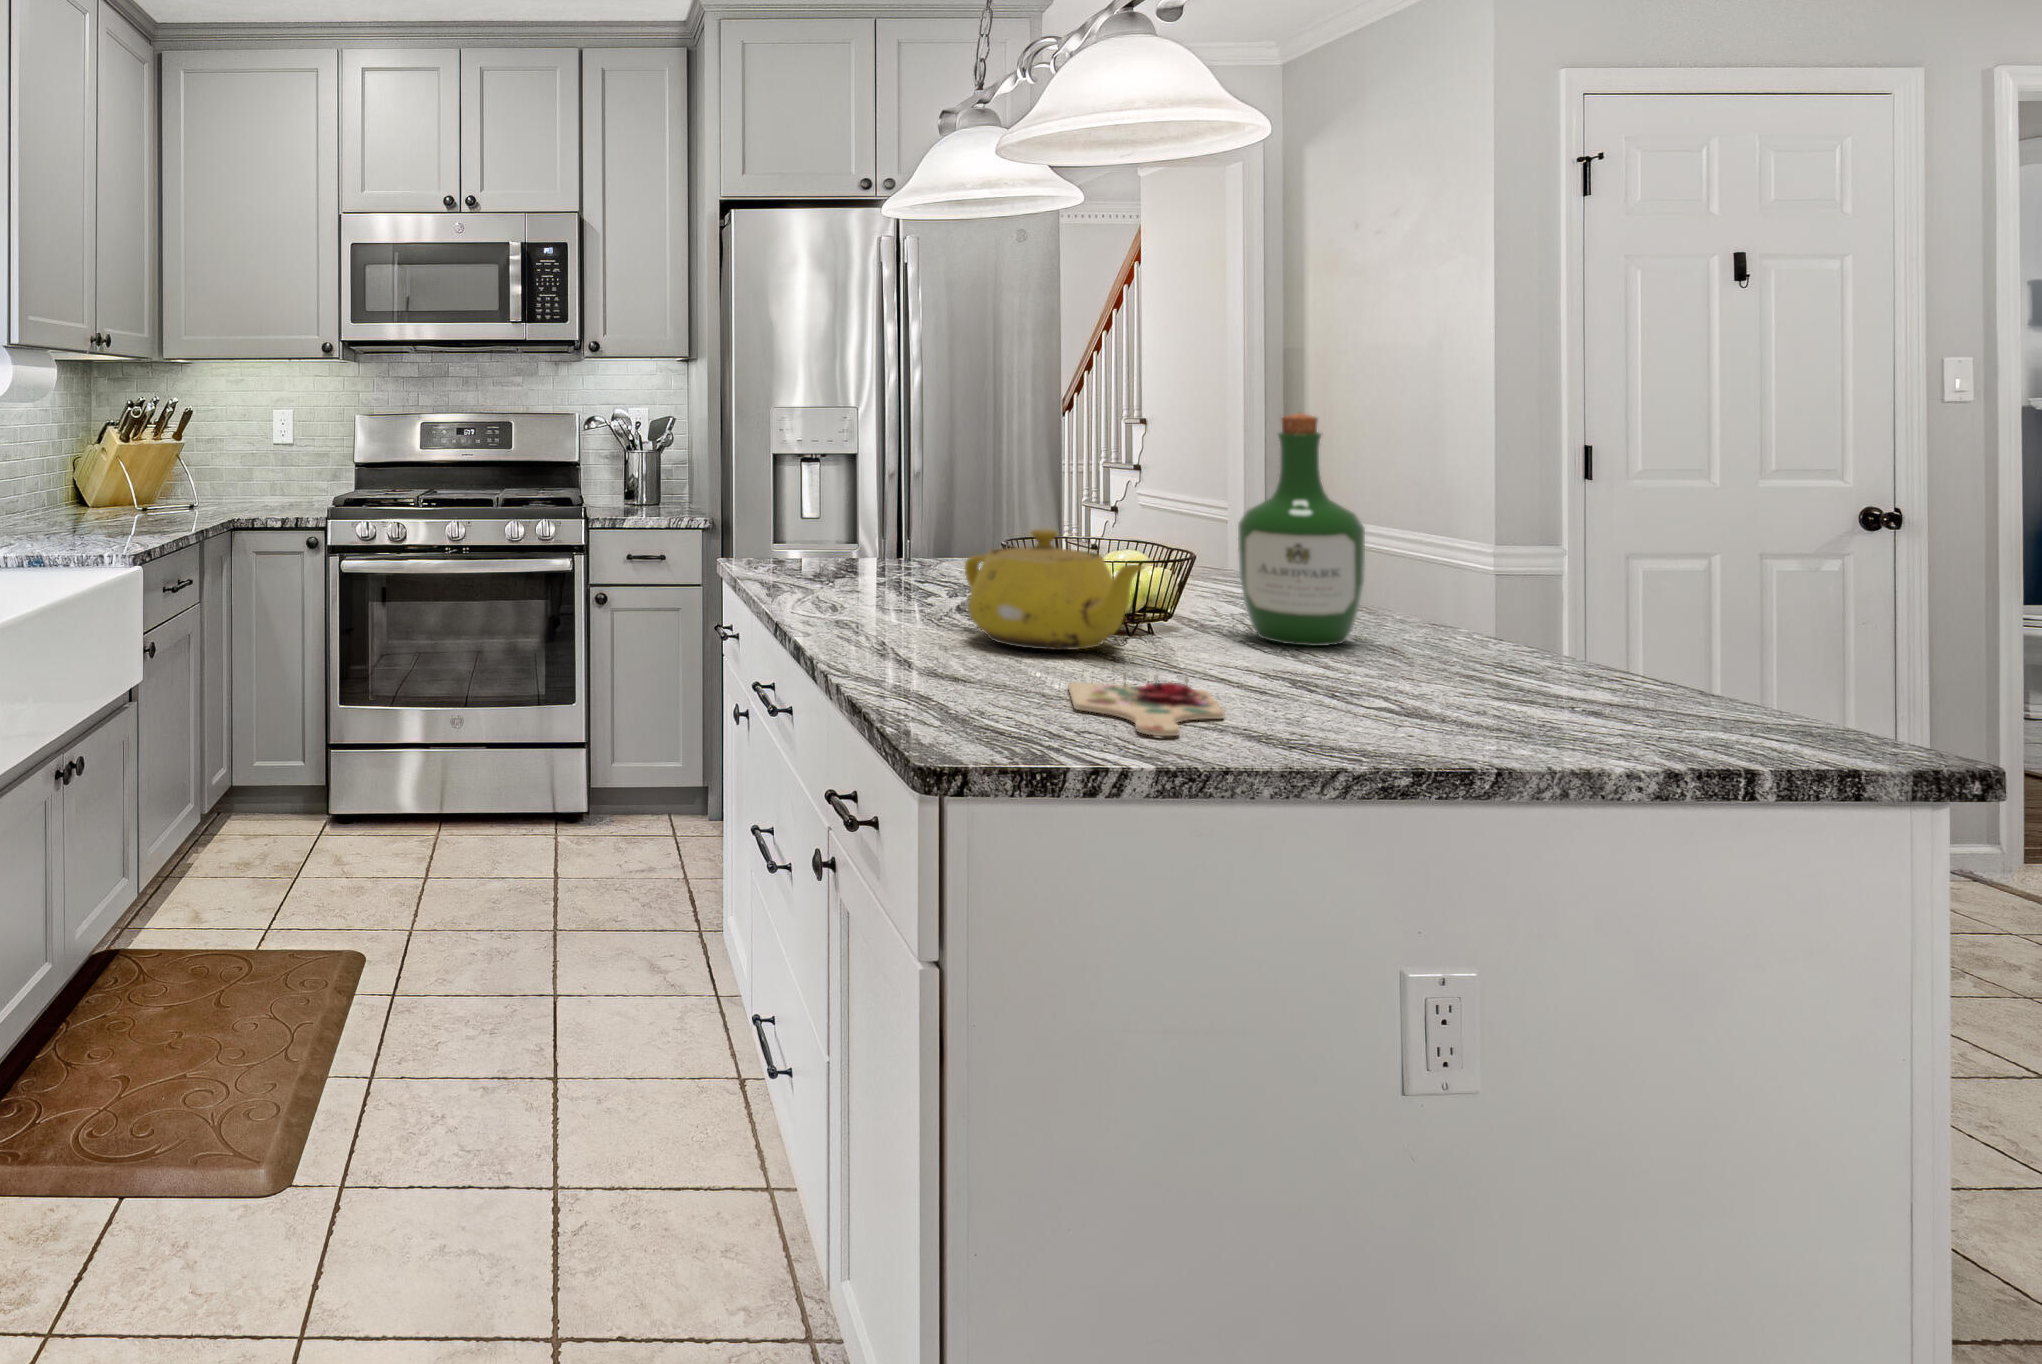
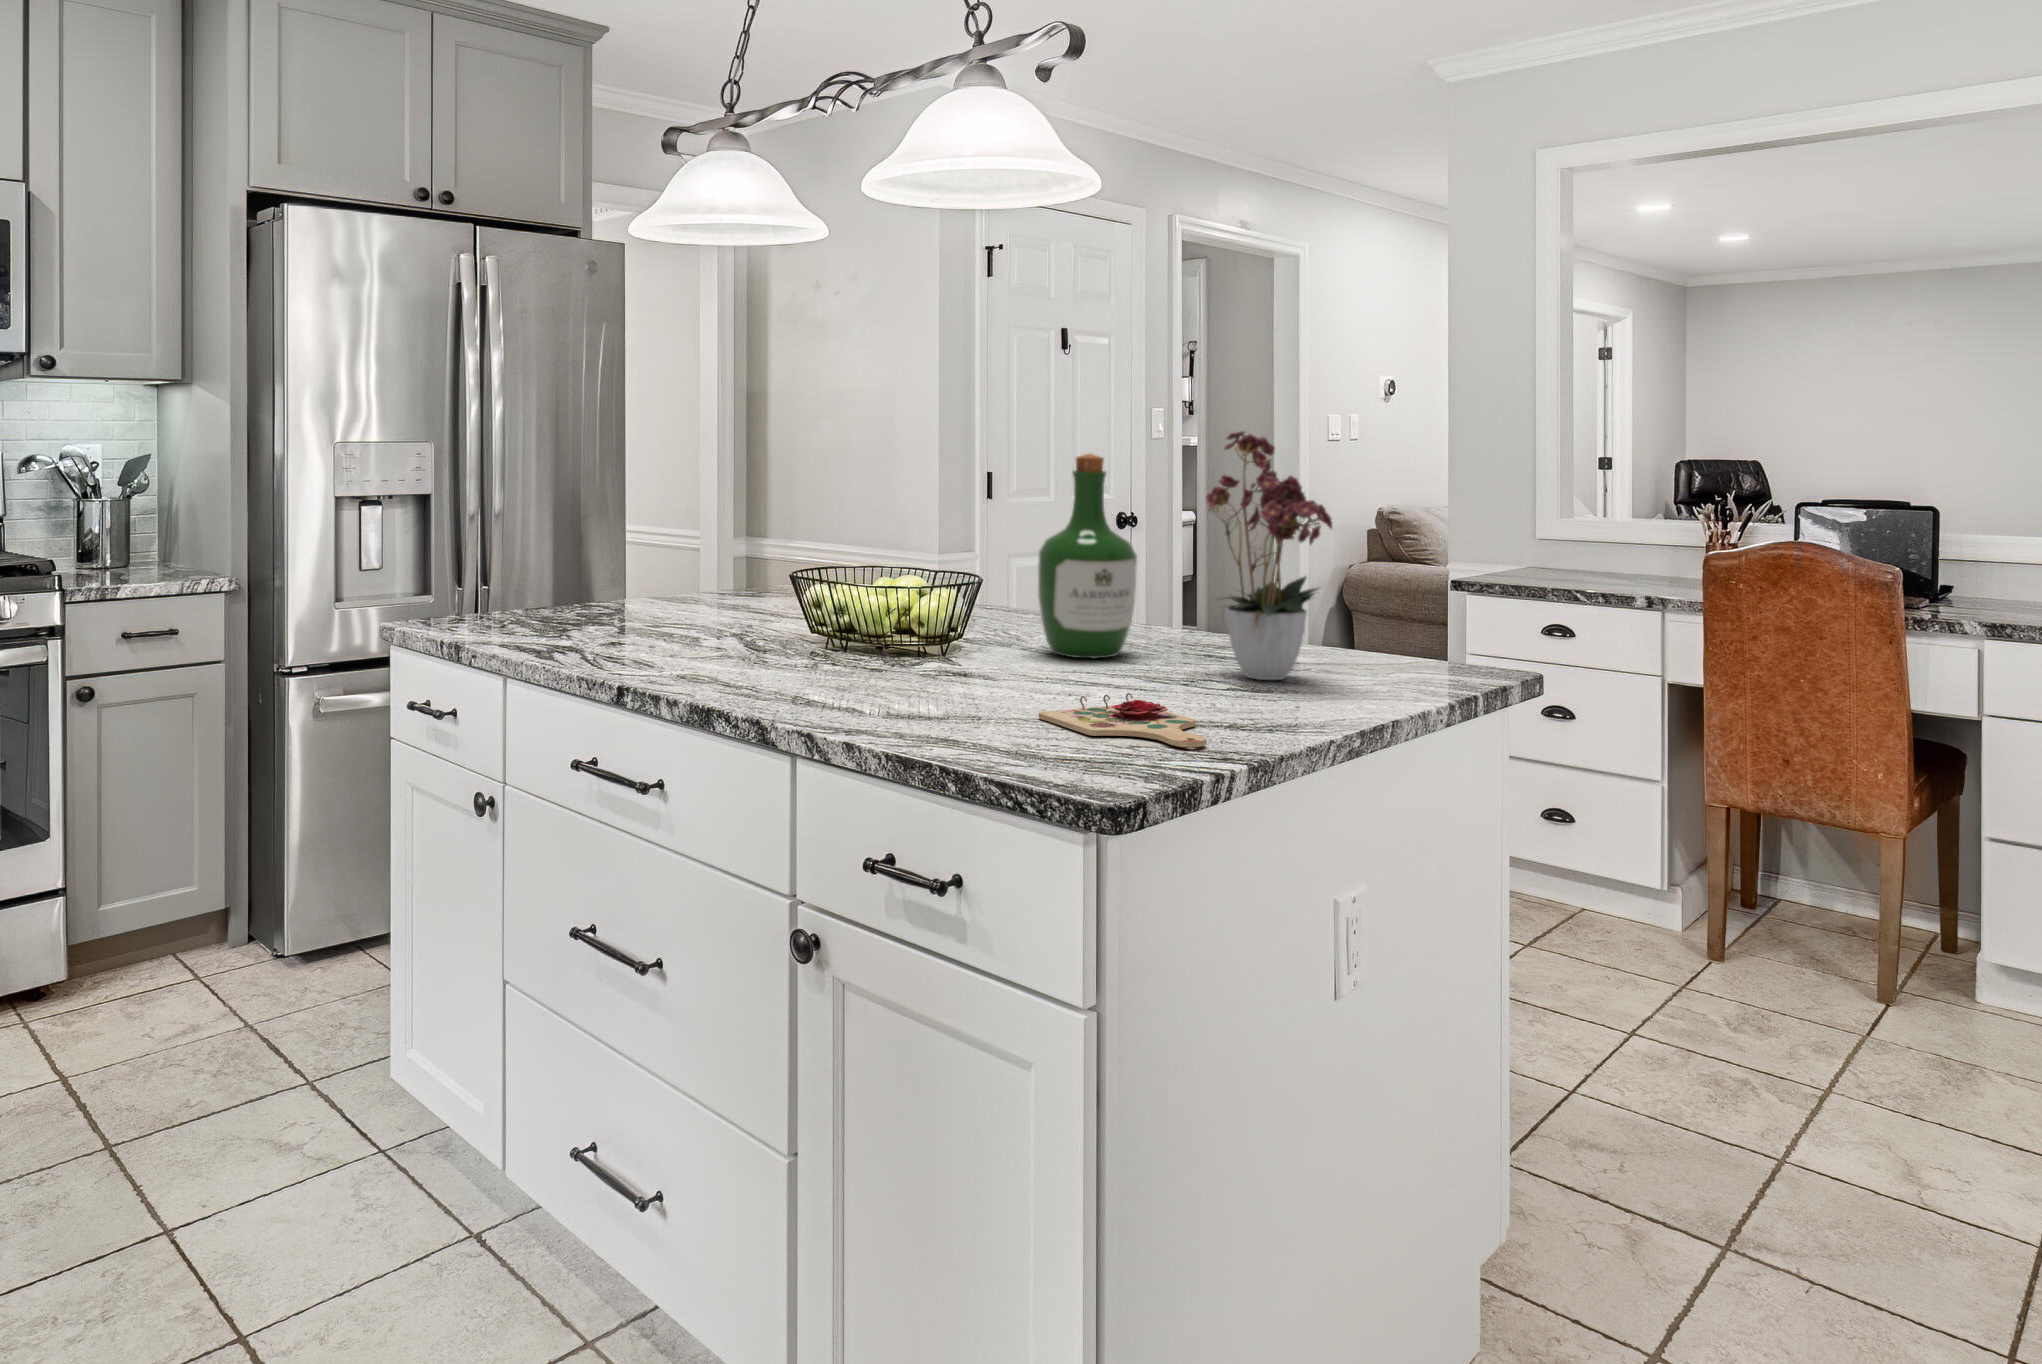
flower arrangement: none [1385,370,1559,693] -> present [1206,431,1332,680]
teapot: present [965,529,1145,650] -> none [826,568,1043,686]

